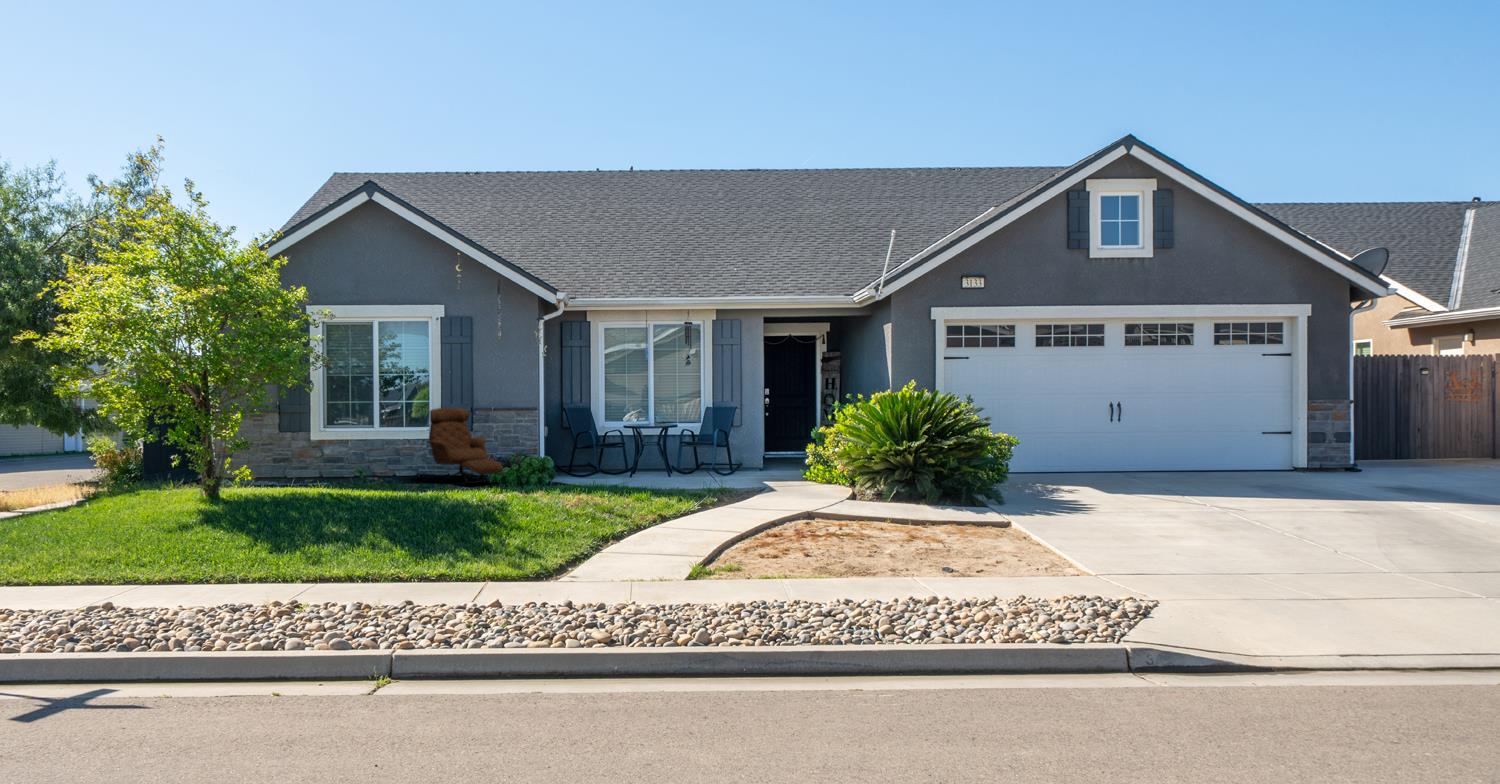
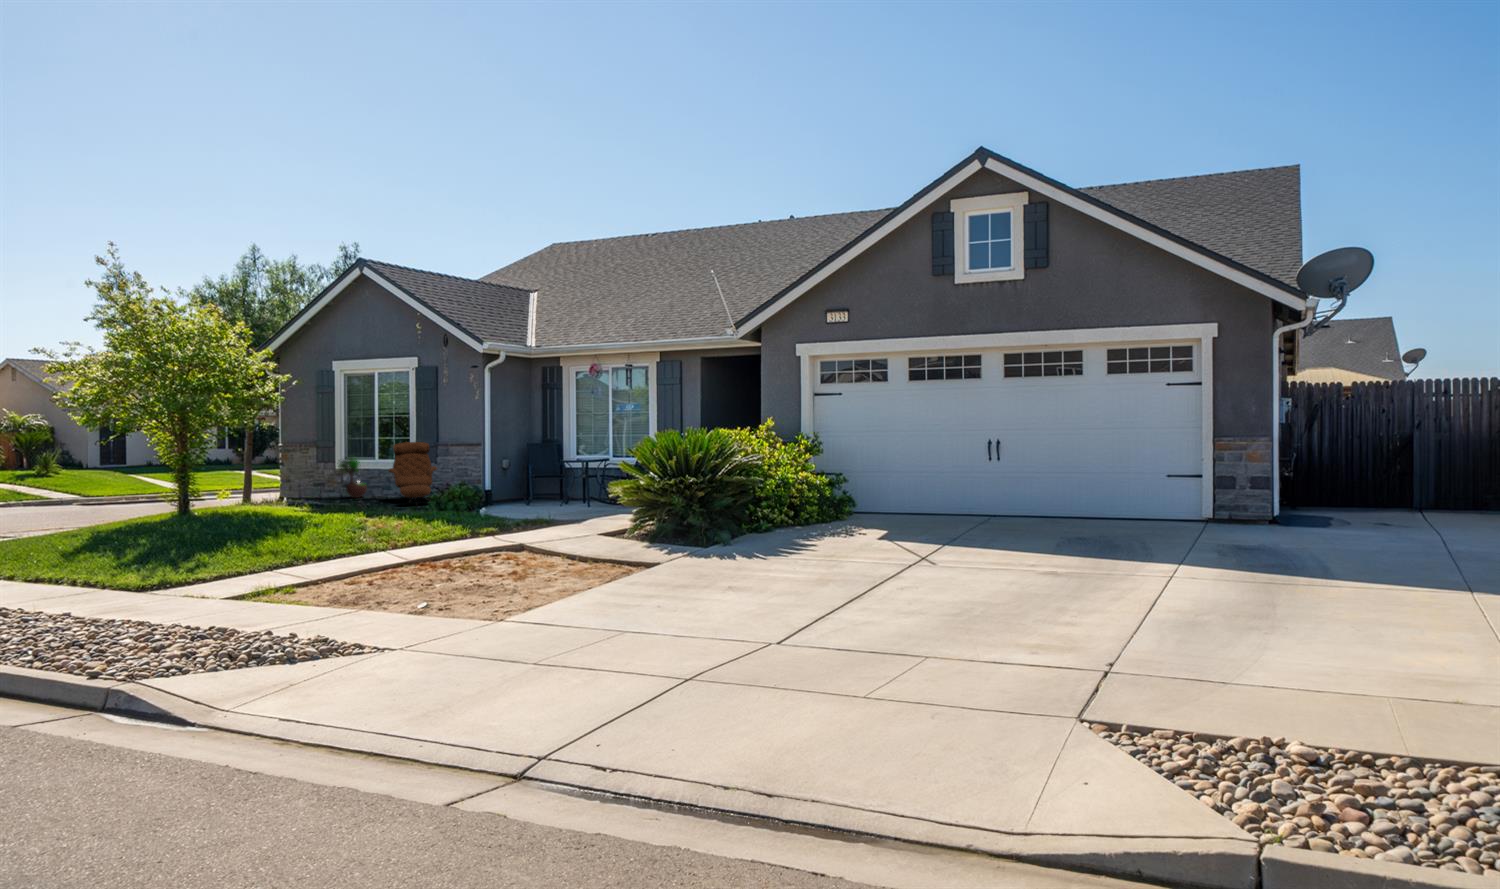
potted tree: none [336,421,372,479] -> present [338,457,367,498]

